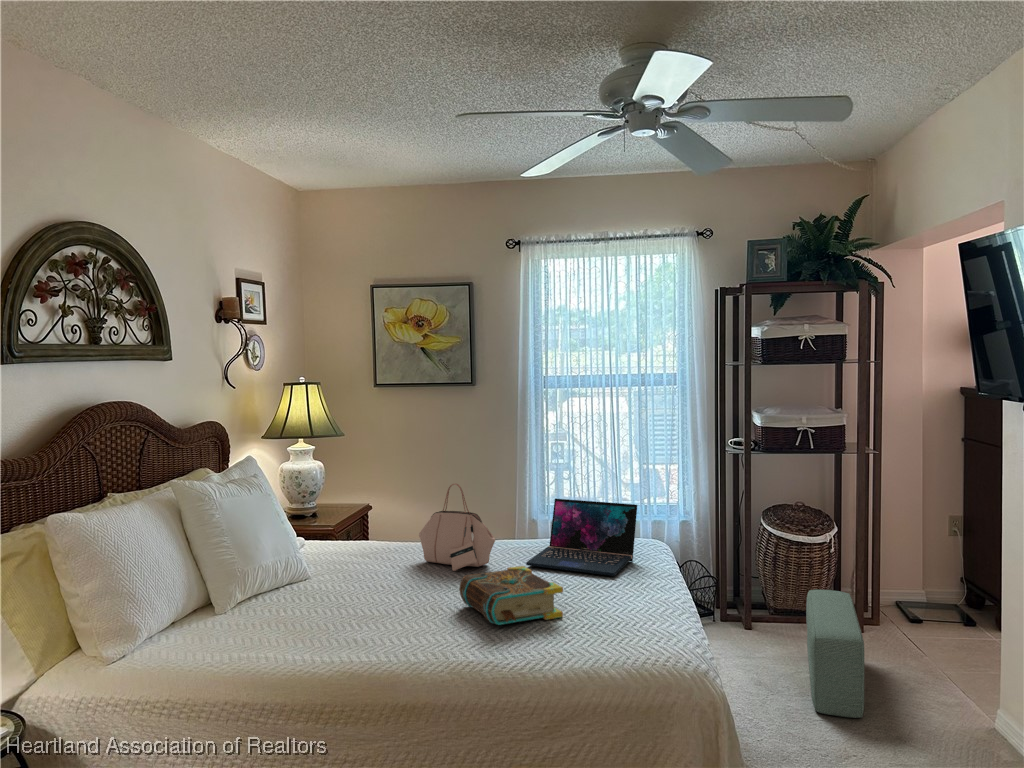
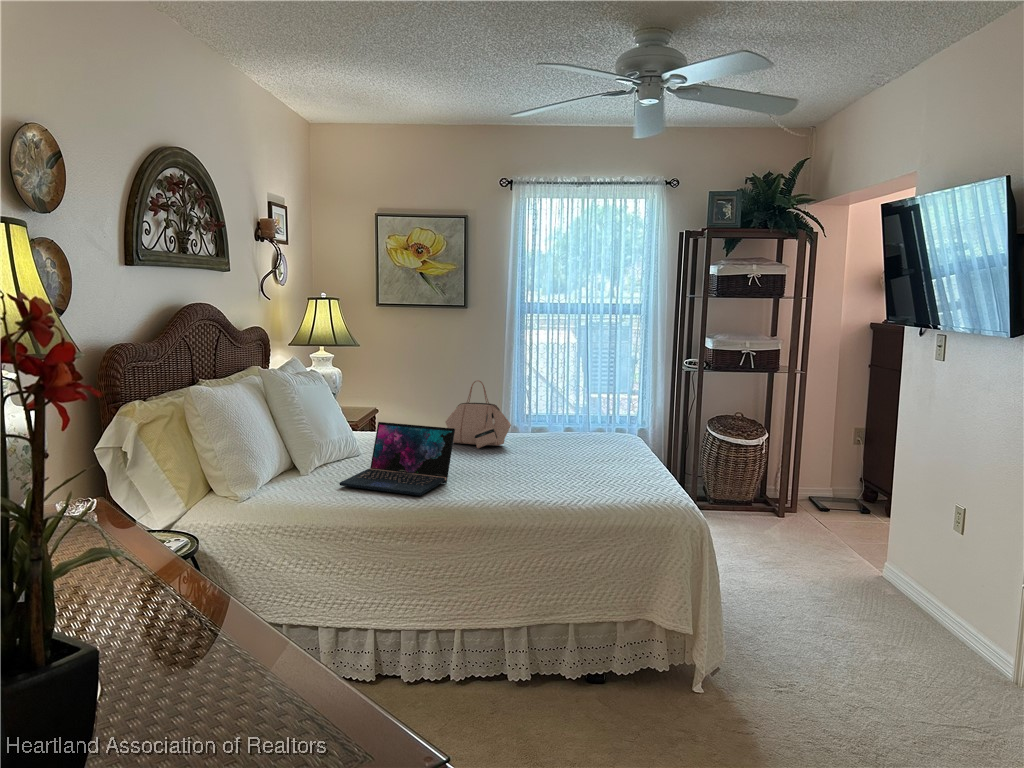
laptop: present [526,499,637,576] -> present [339,422,455,496]
book: present [459,566,563,625] -> none [494,440,576,476]
pouf: present [806,590,864,718] -> none [741,479,786,567]

